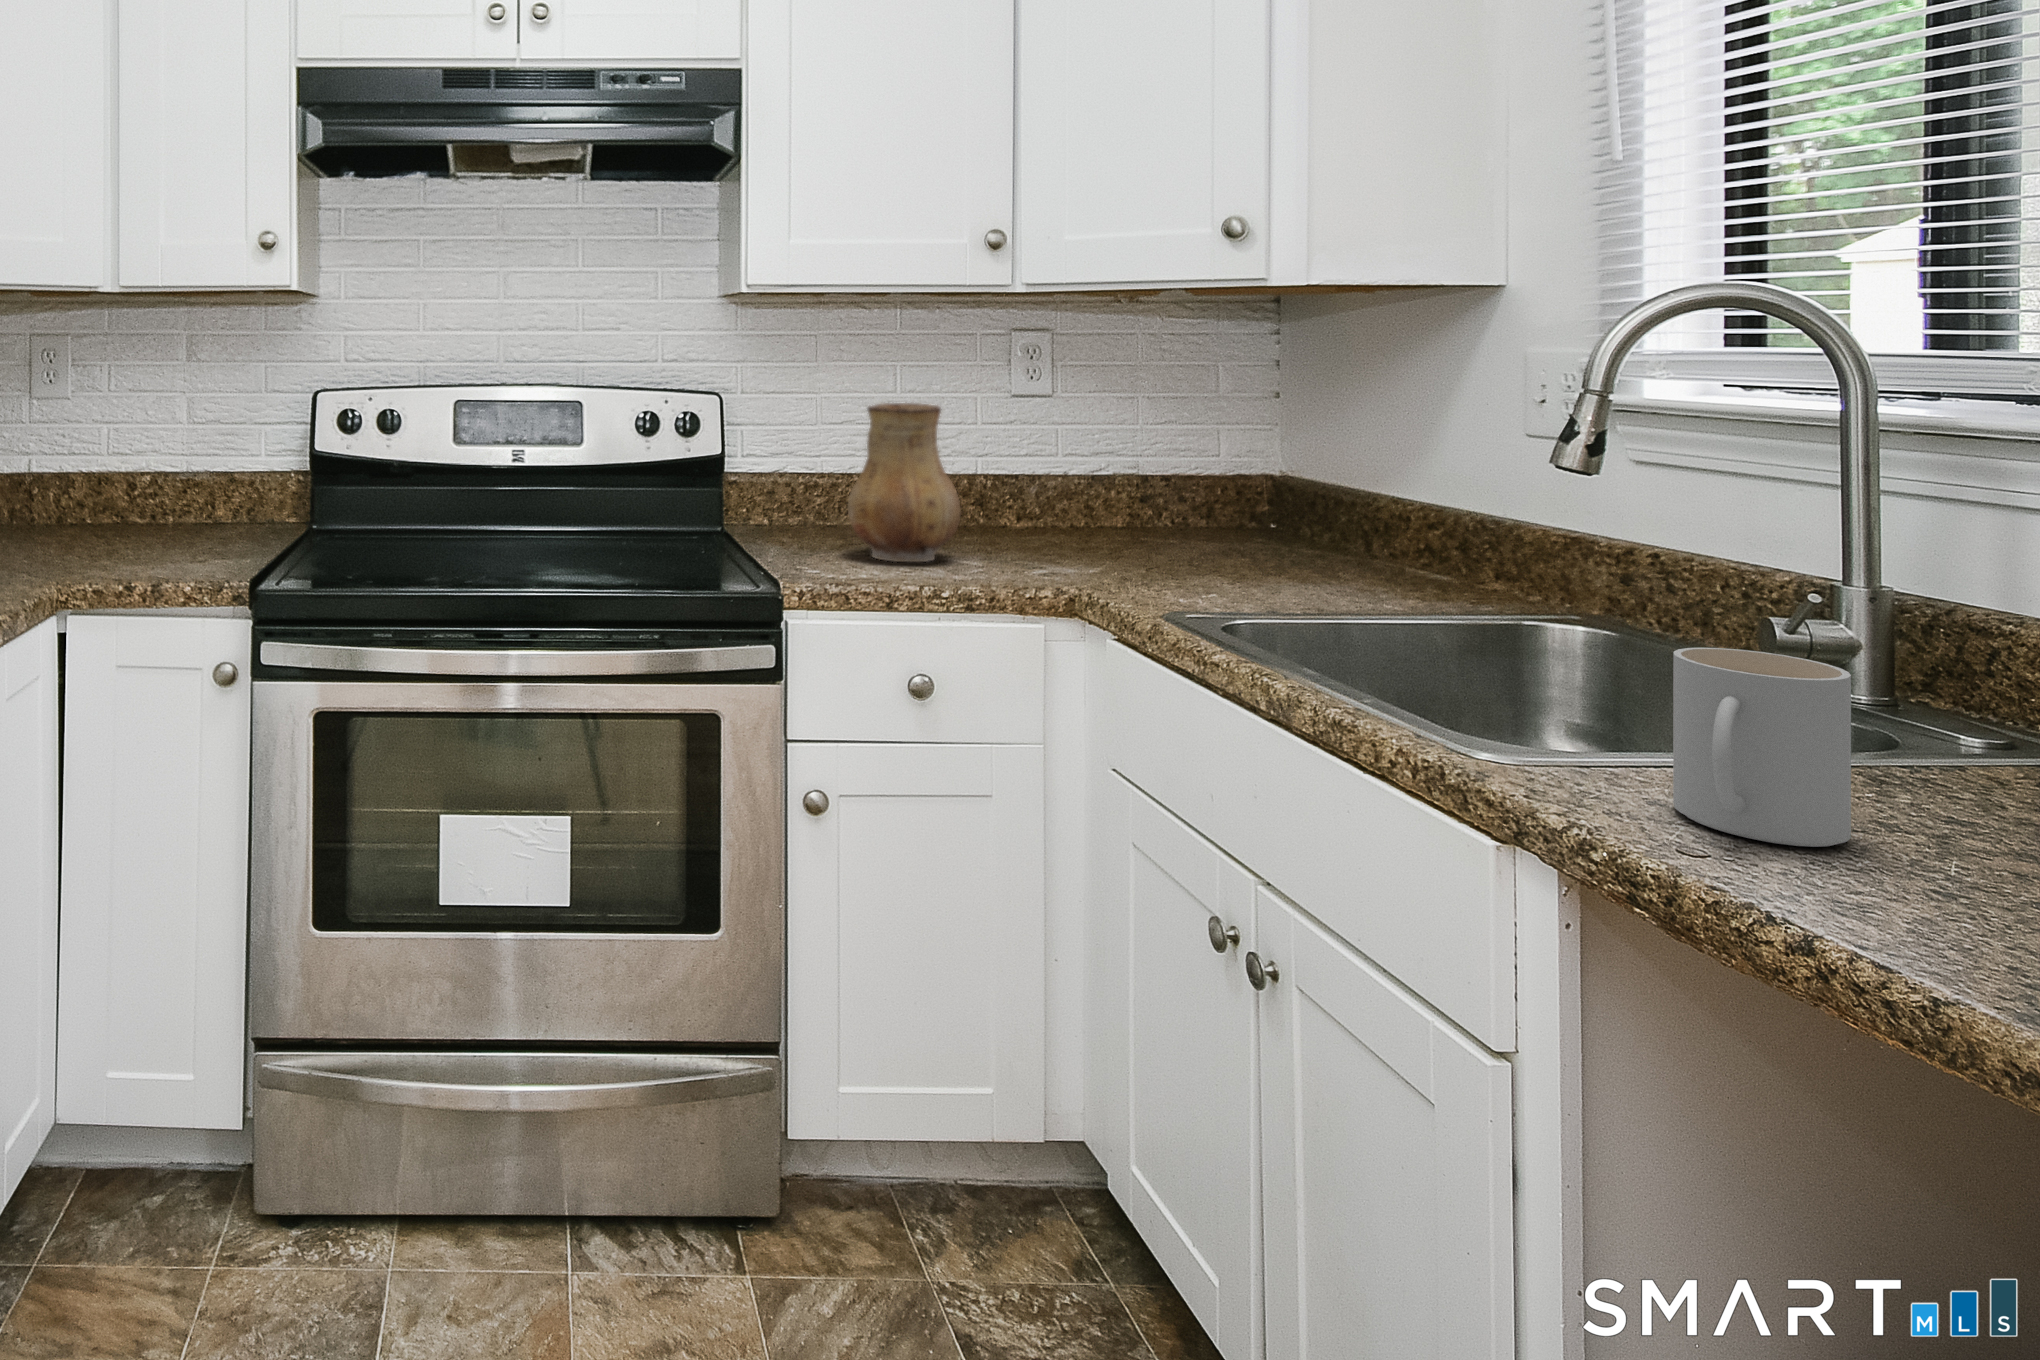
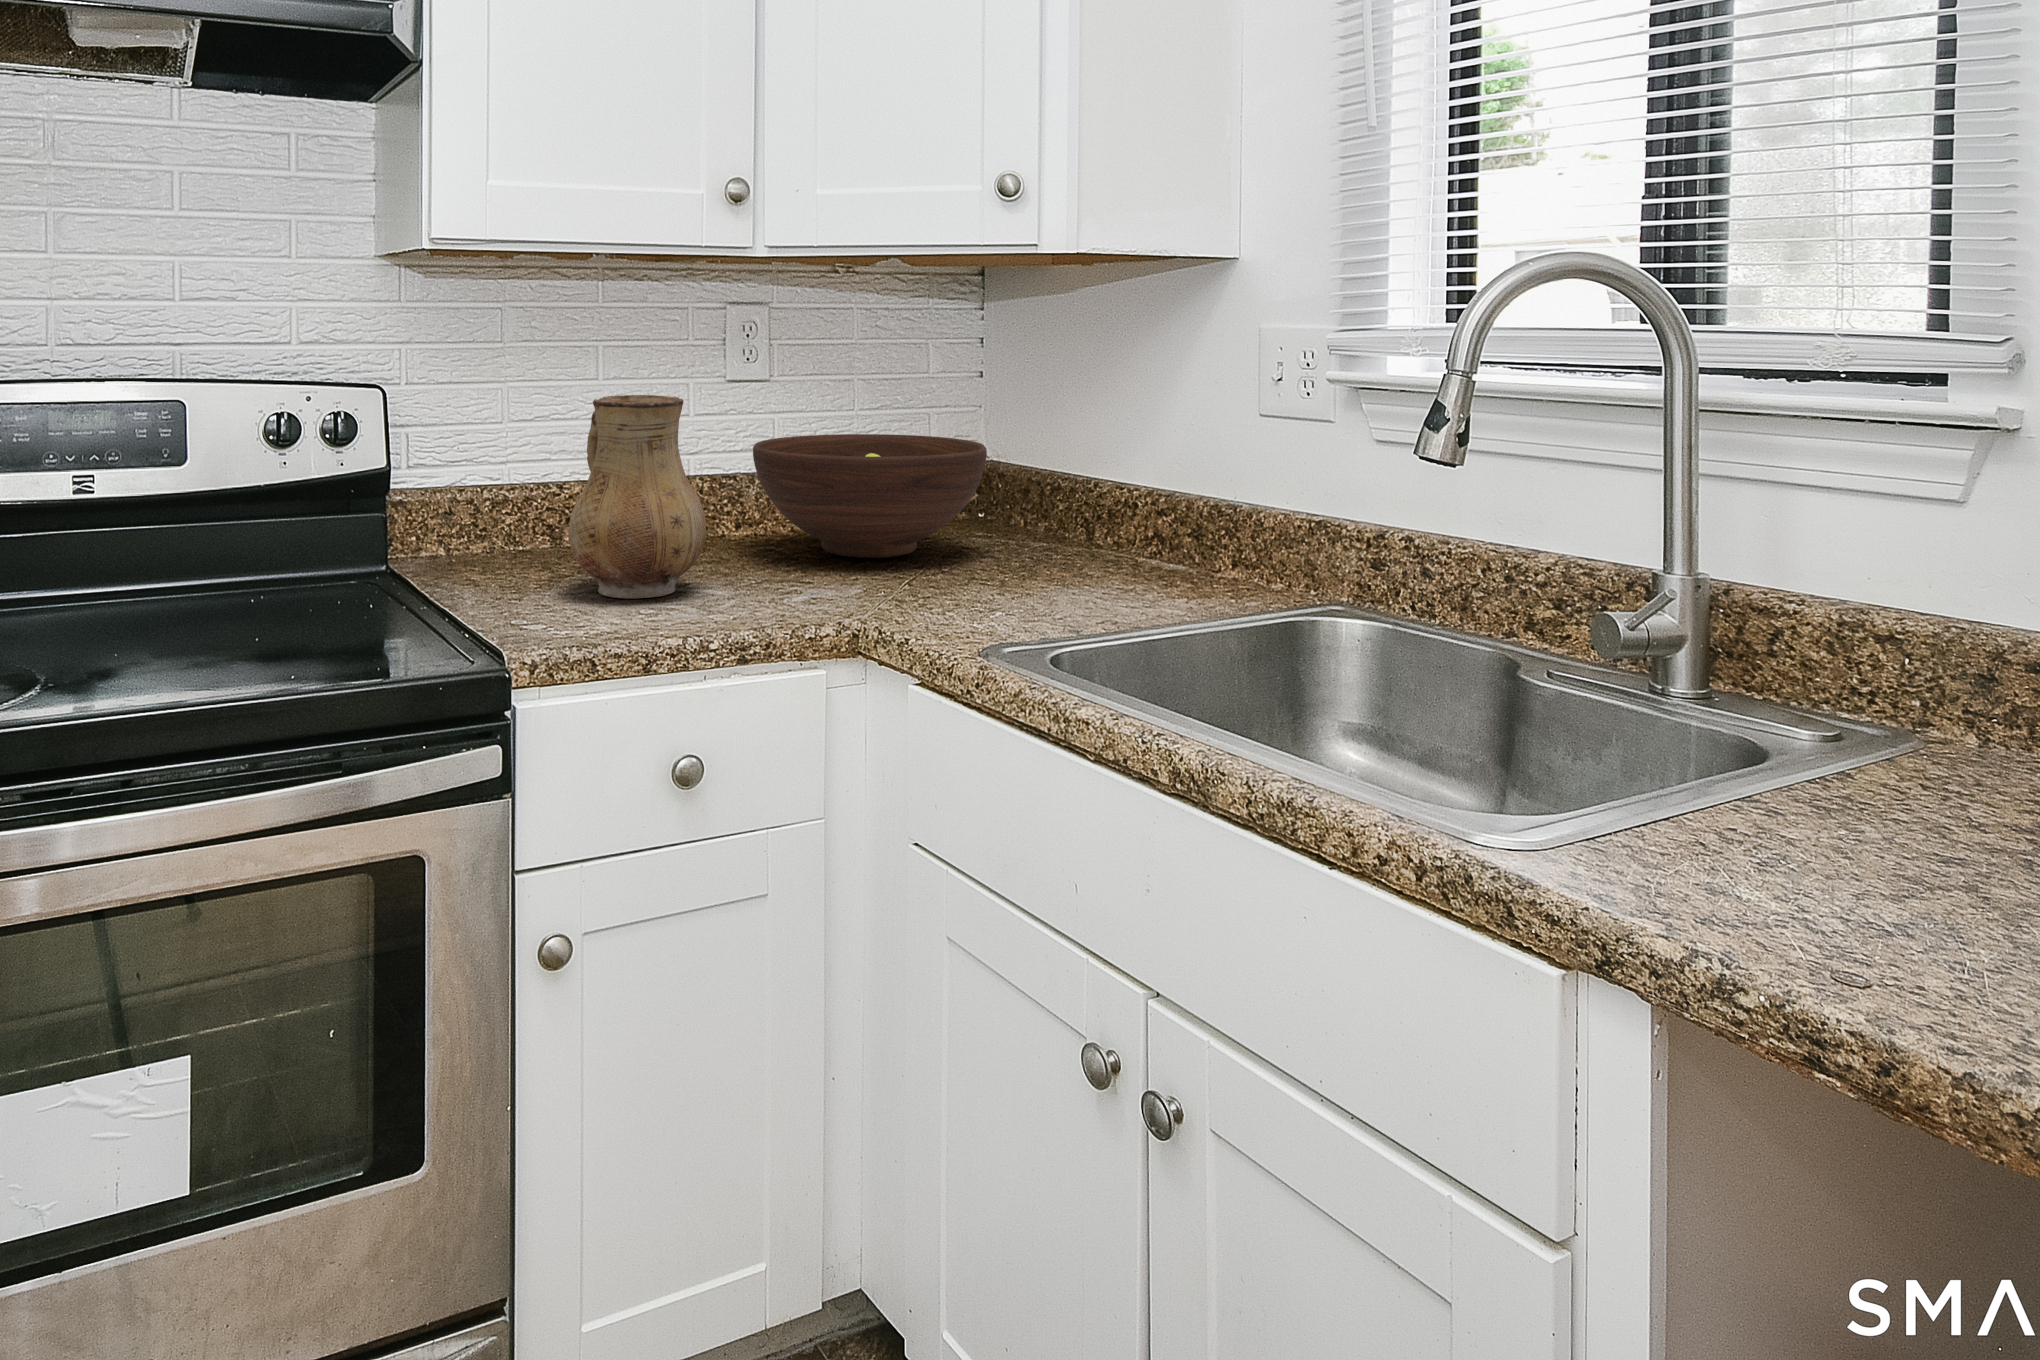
fruit bowl: none [1019,444,1247,552] -> present [753,434,987,558]
mug: present [1673,648,1851,847] -> none [1726,677,1936,935]

